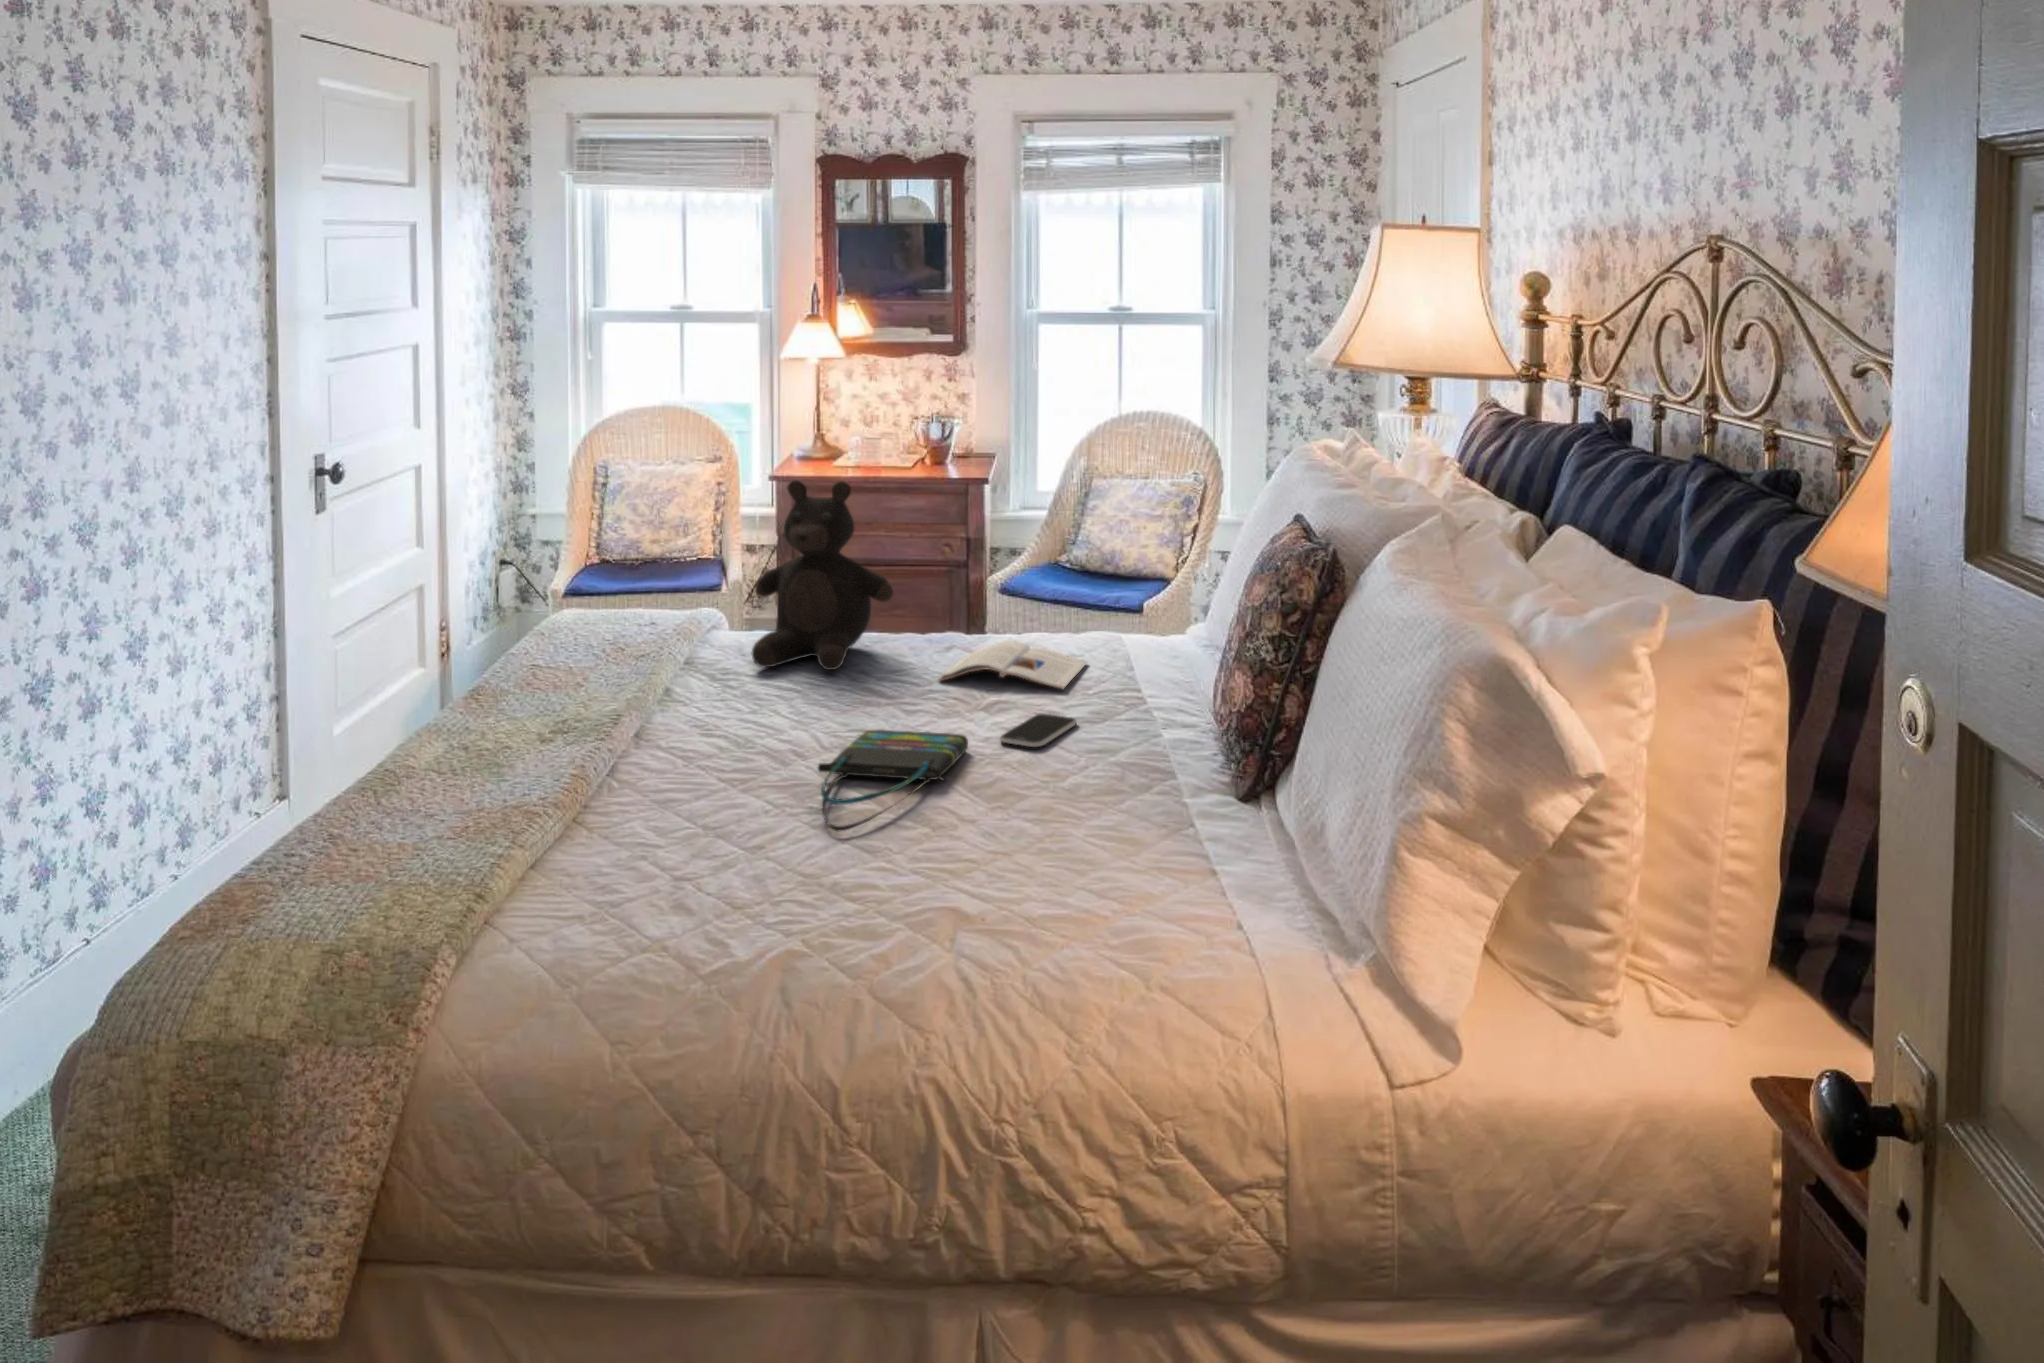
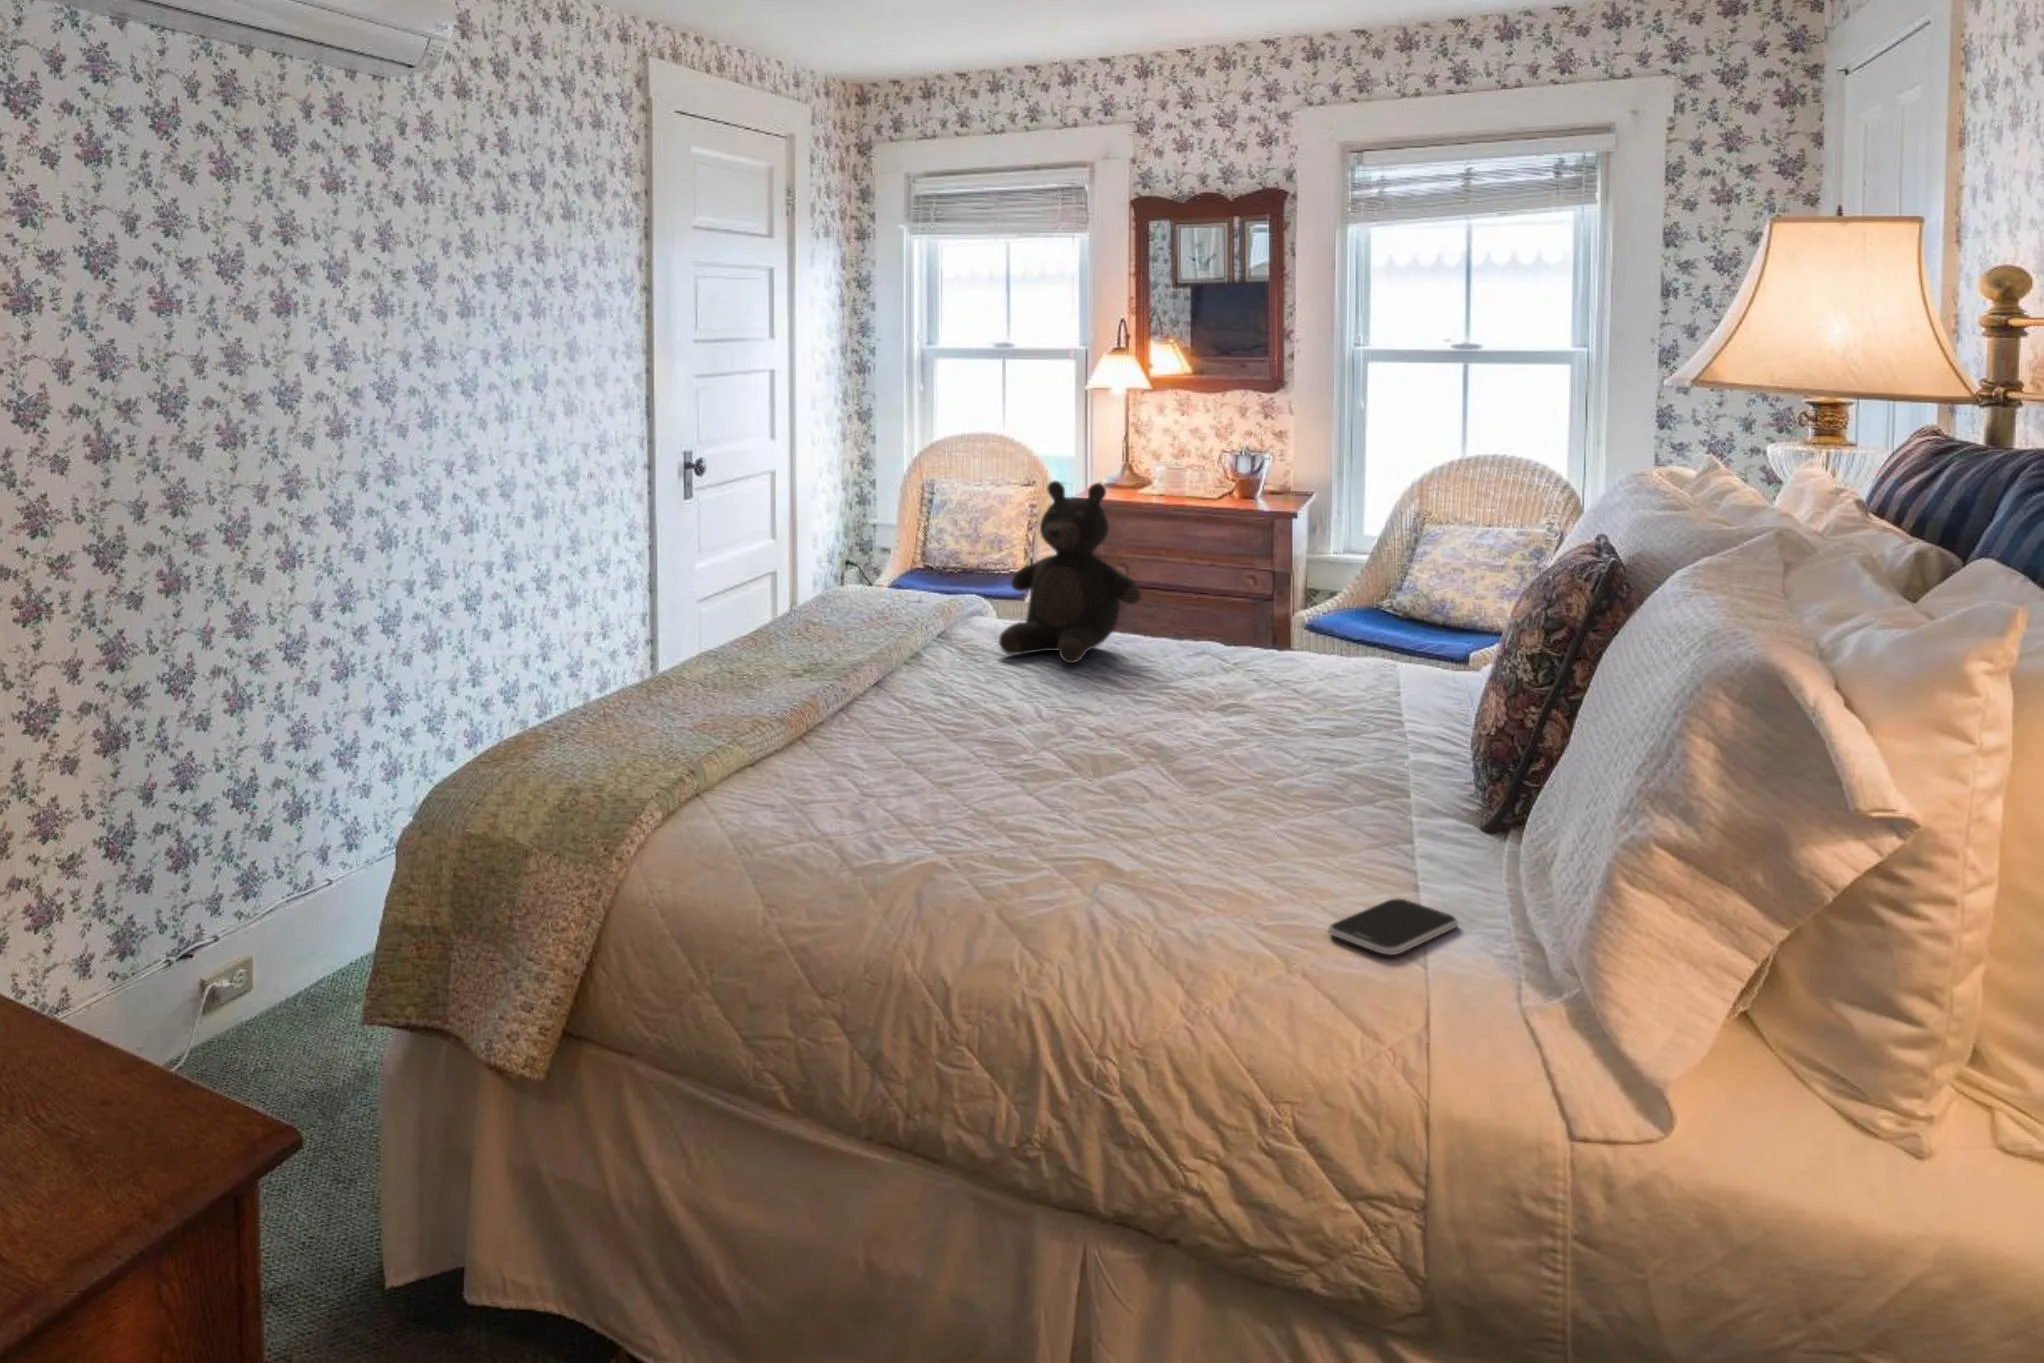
magazine: present [939,641,1087,689] -> none [1173,656,1341,707]
smartphone: present [1000,714,1077,747] -> present [1328,899,1458,955]
tote bag: present [818,730,968,831] -> none [1018,712,1181,787]

